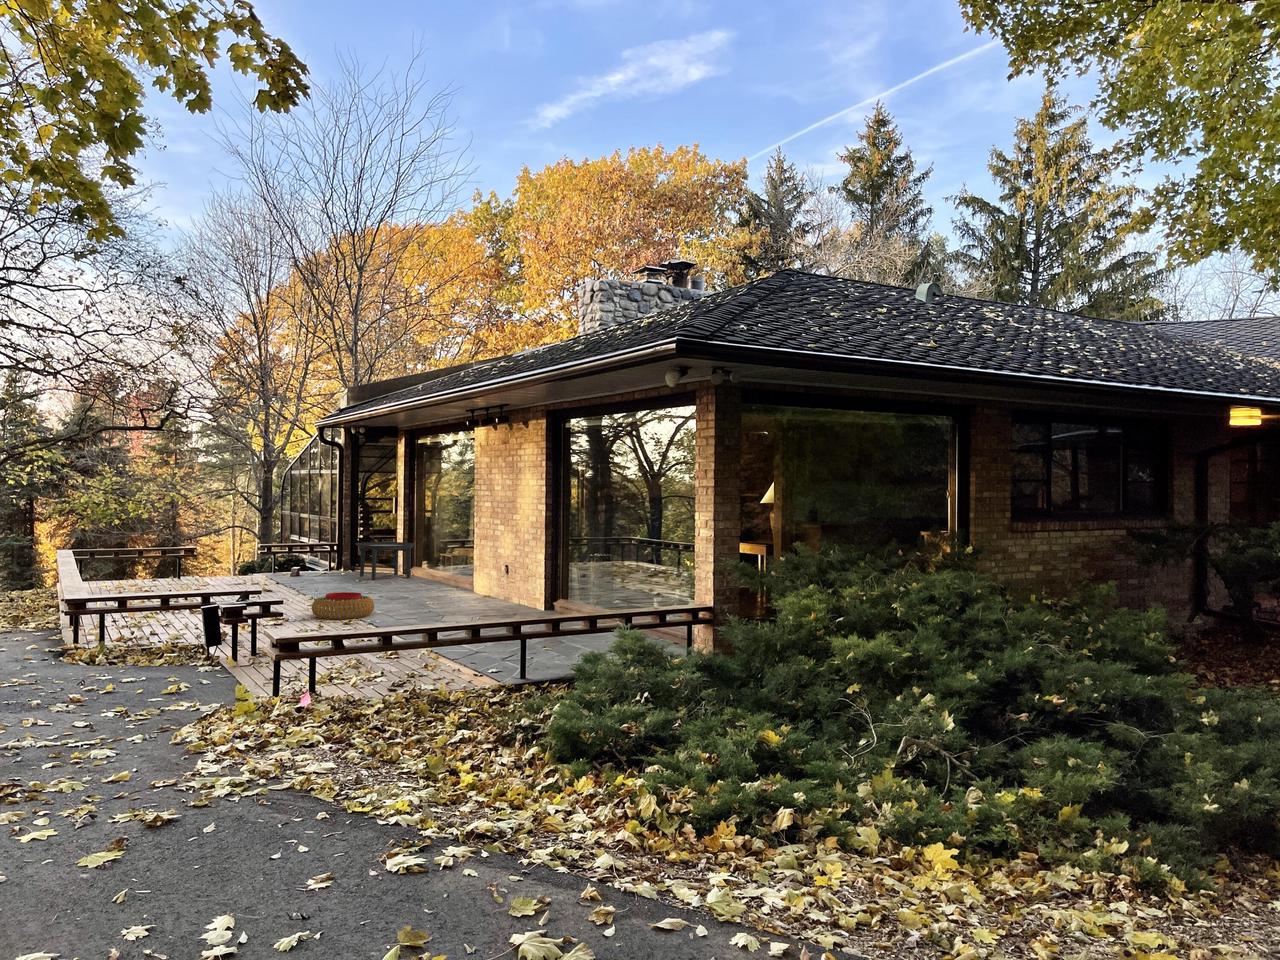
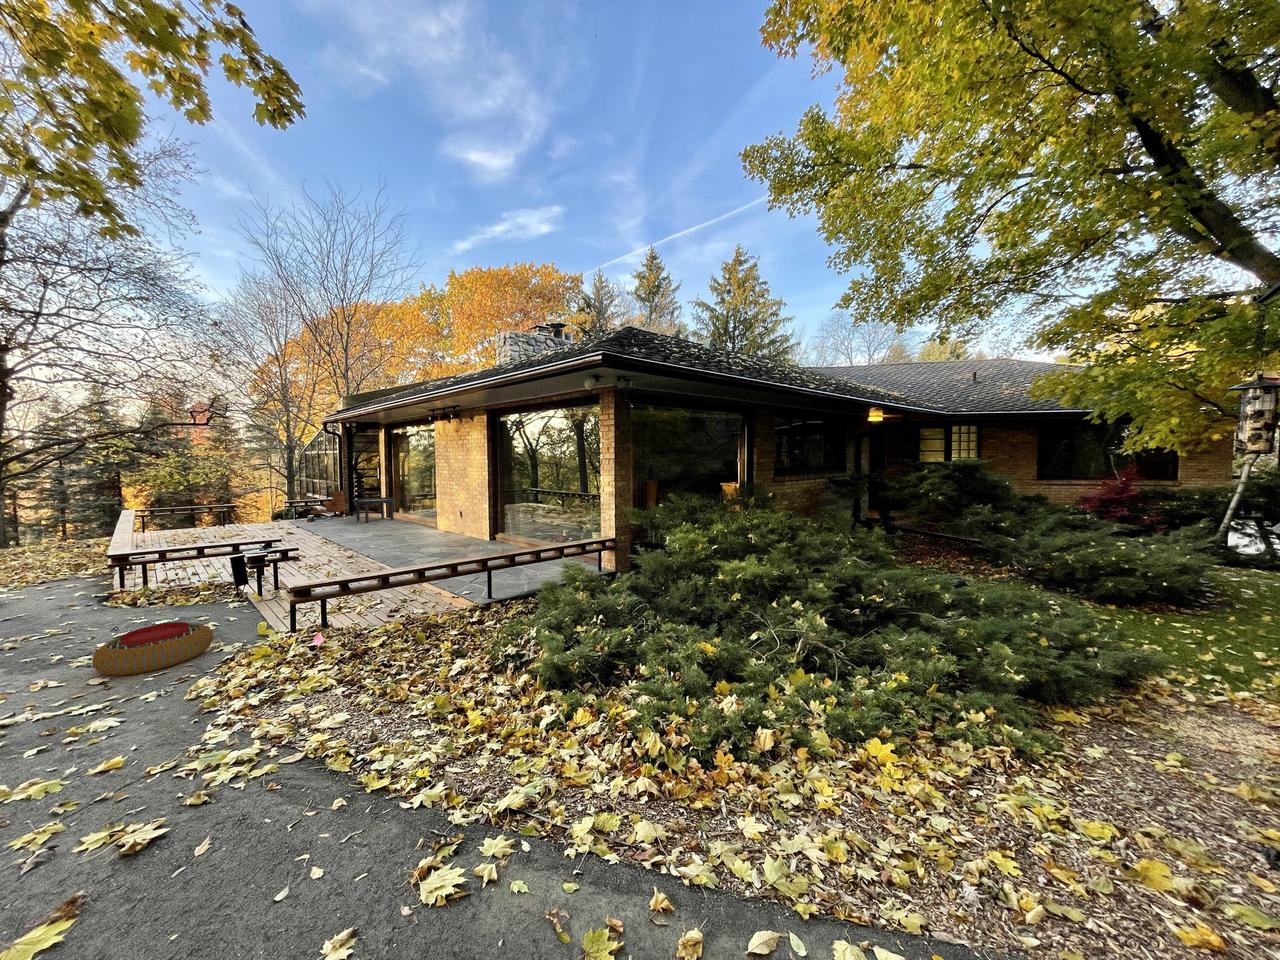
lounge chair: none [298,530,347,572] -> present [310,491,345,520]
pouf: present [312,592,374,619] -> present [92,622,213,676]

